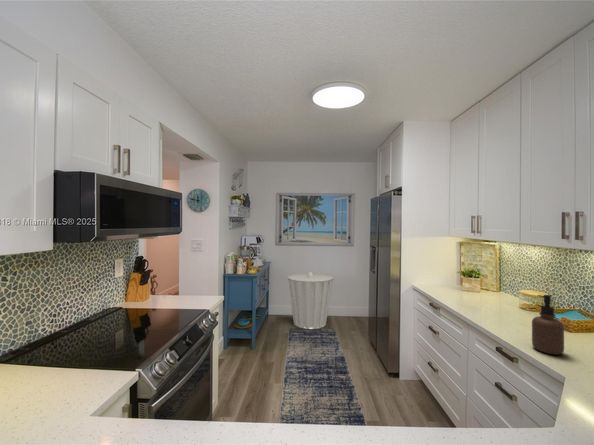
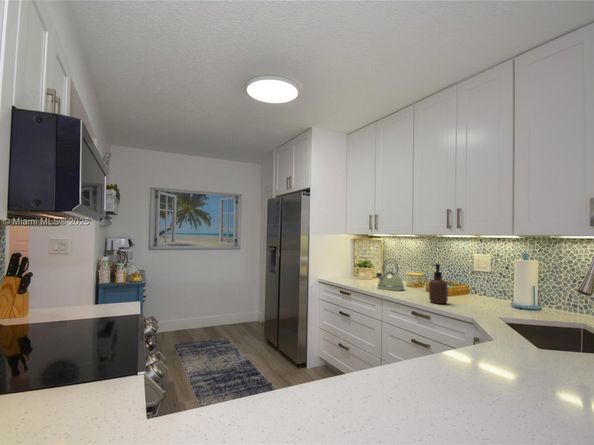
trash can: present [288,271,333,329] -> none [169,278,224,344]
kettle: none [472,274,516,318] -> present [376,259,404,291]

